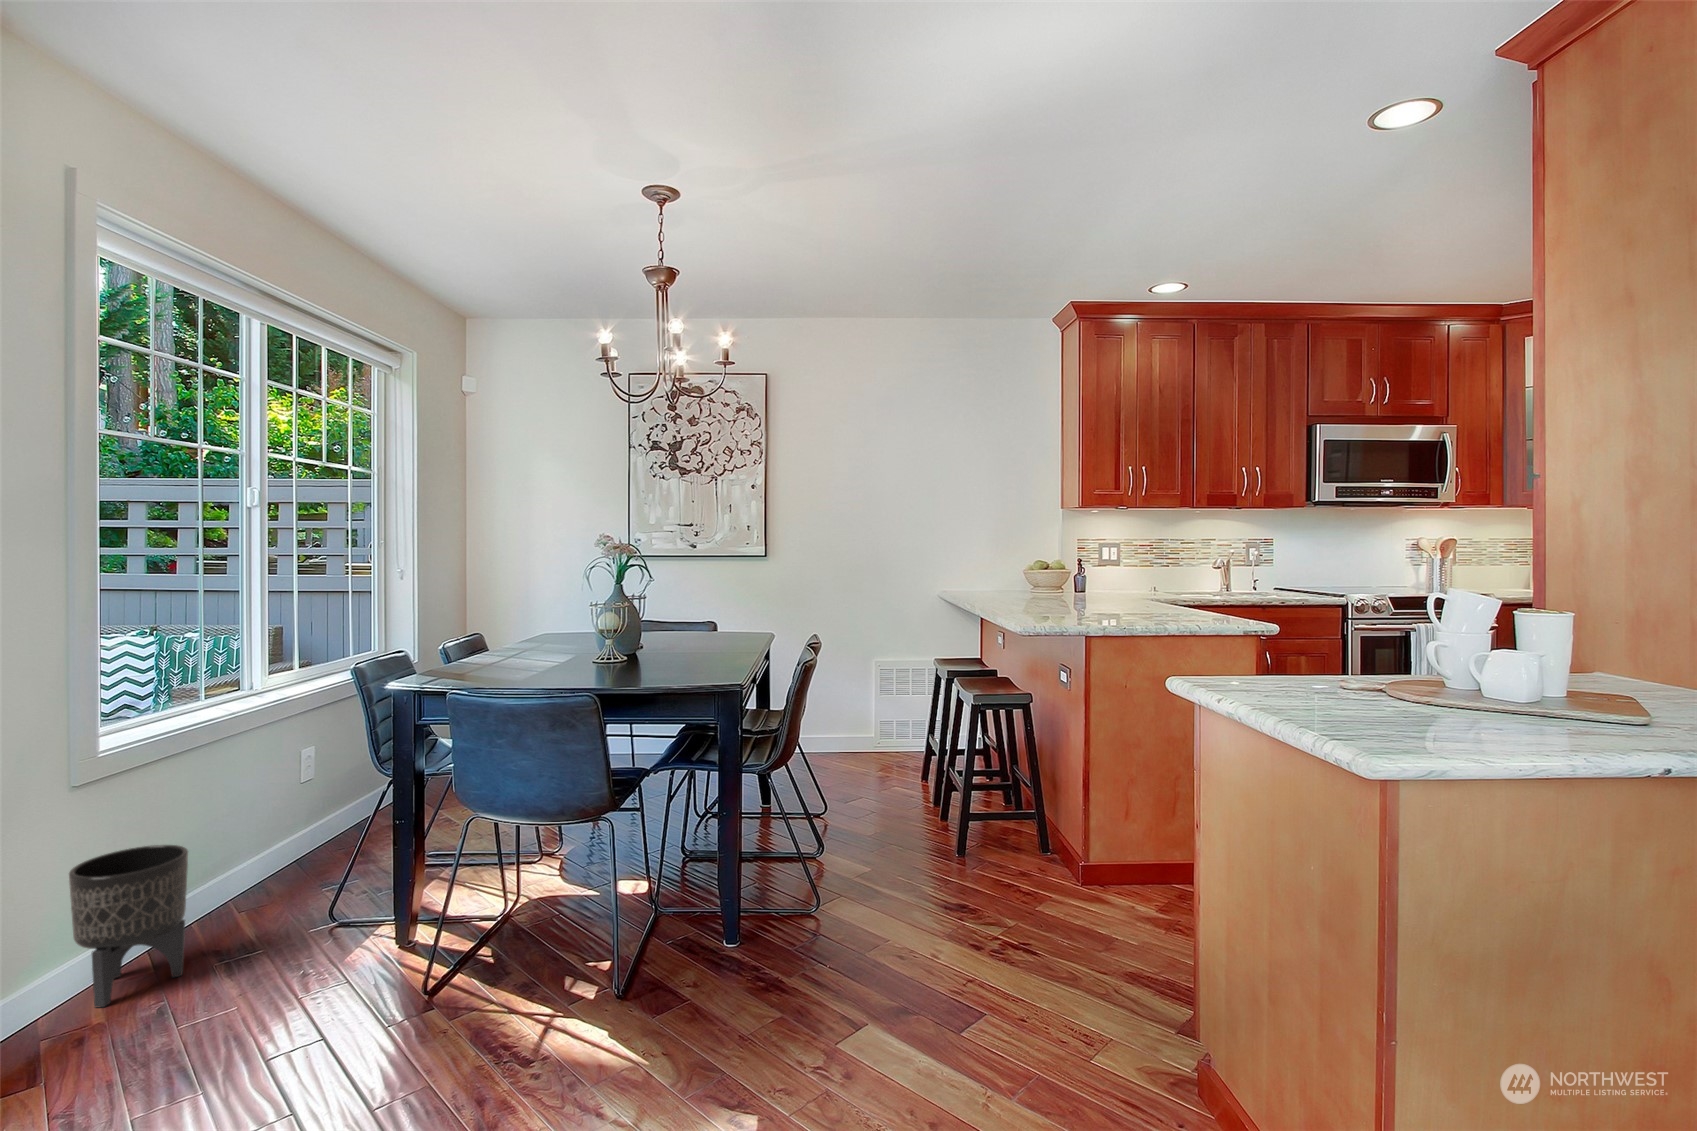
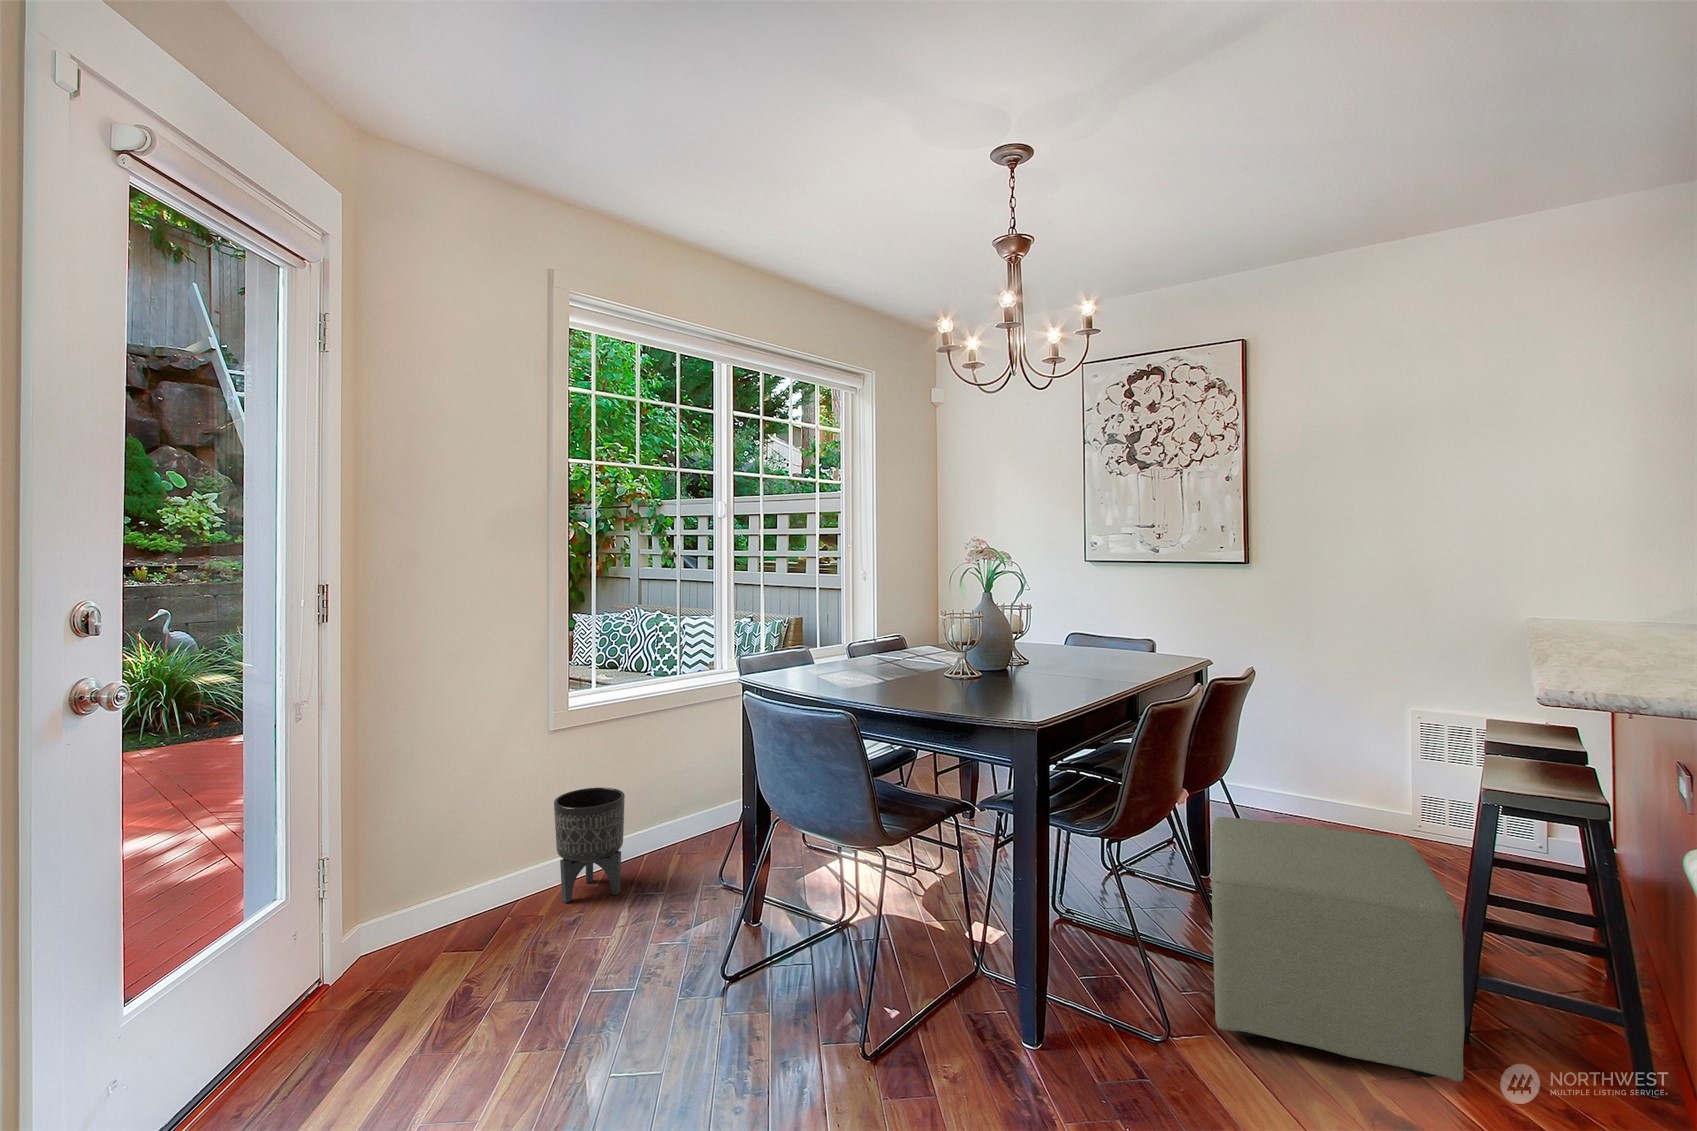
ottoman: none [809,737,971,884] -> present [1212,817,1465,1081]

